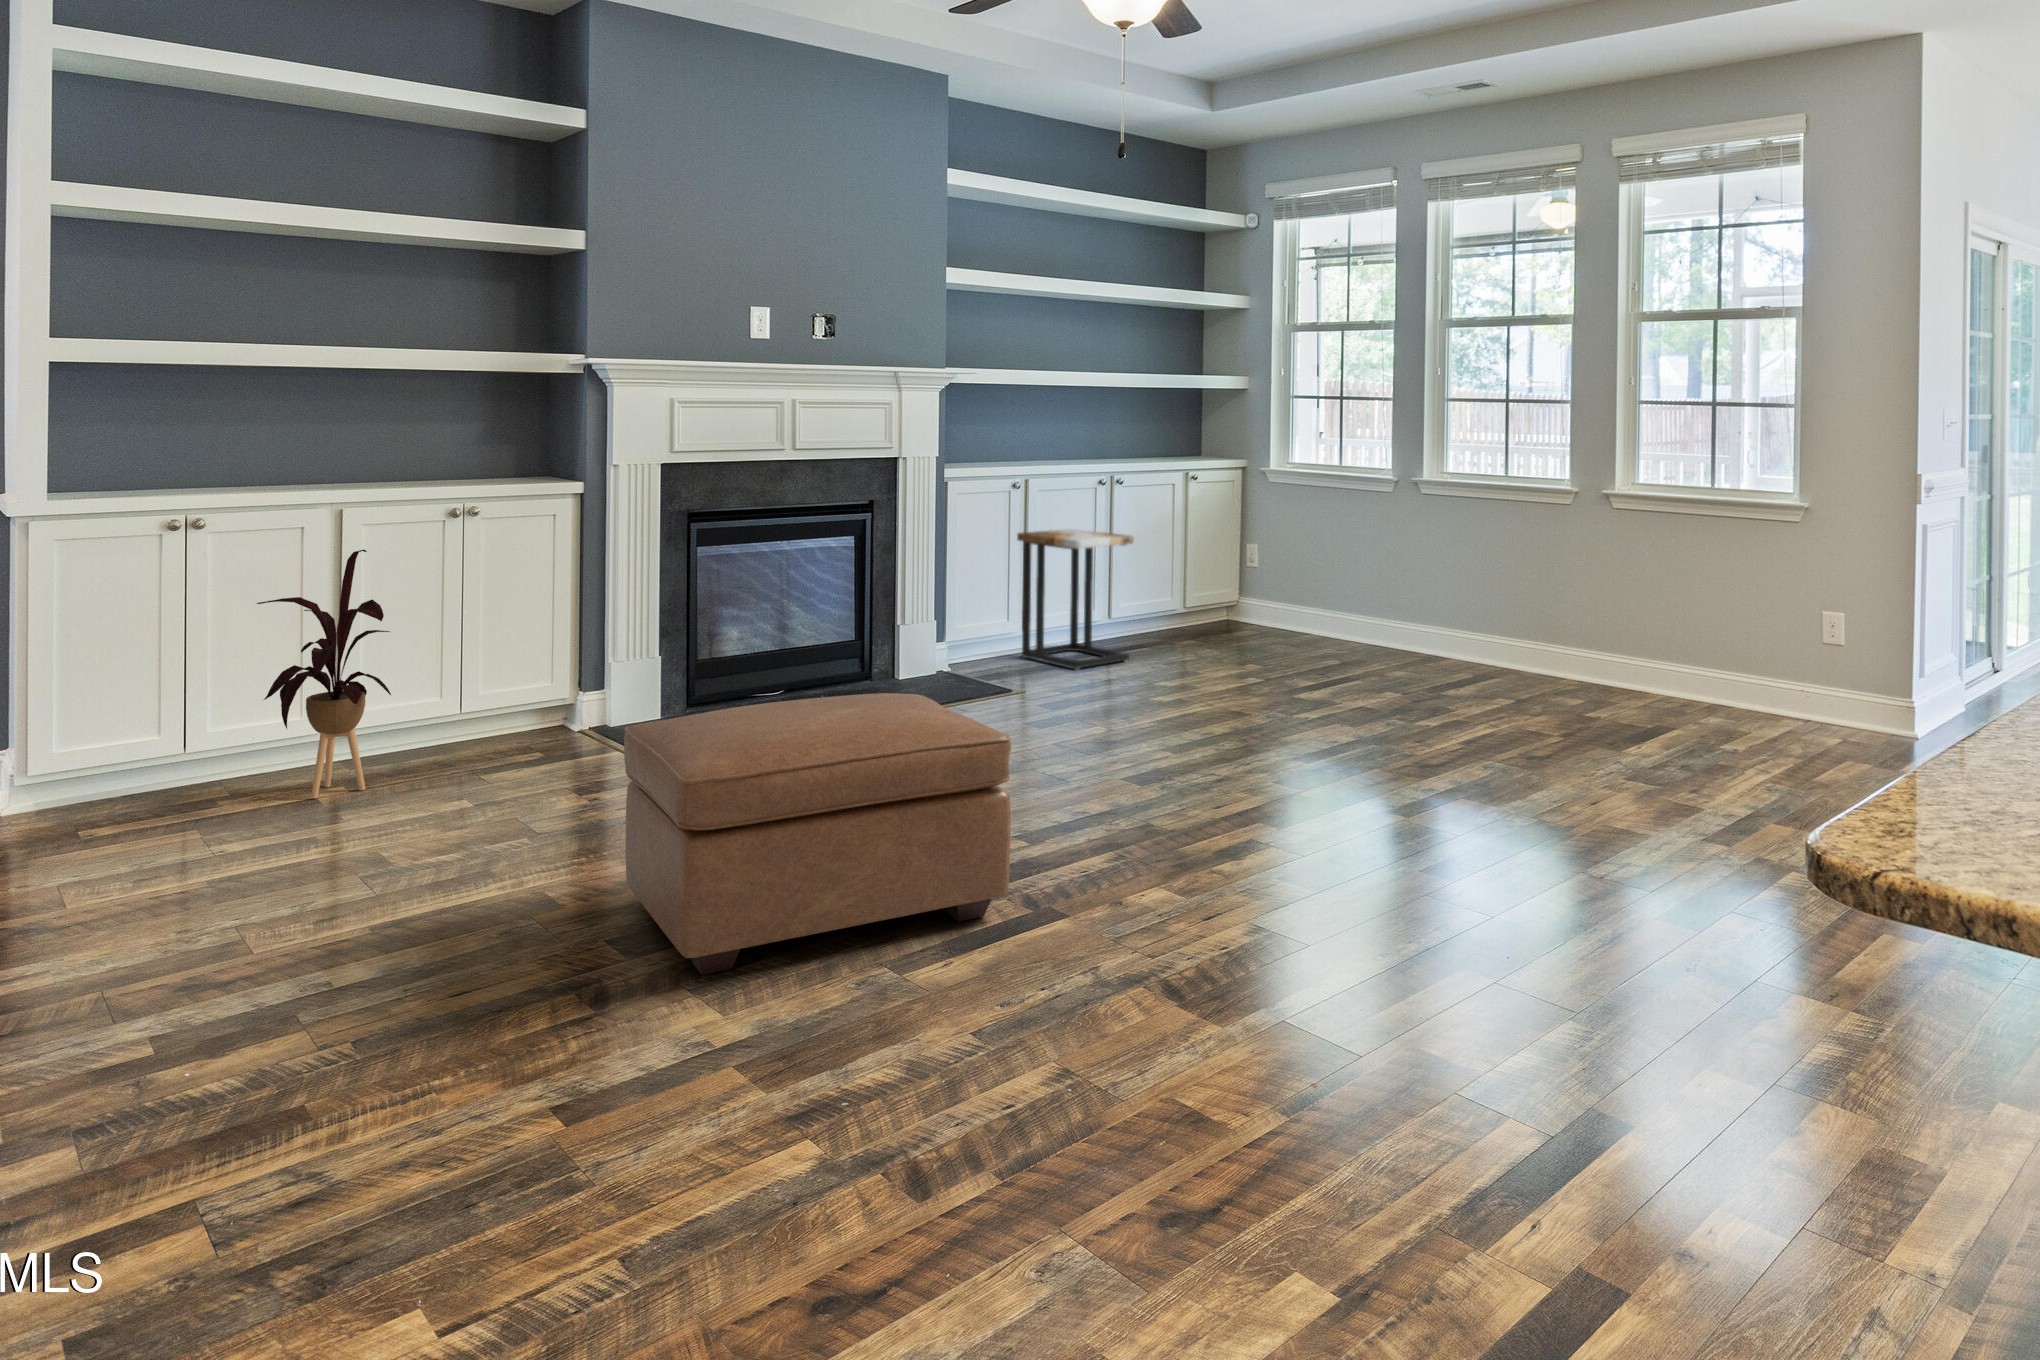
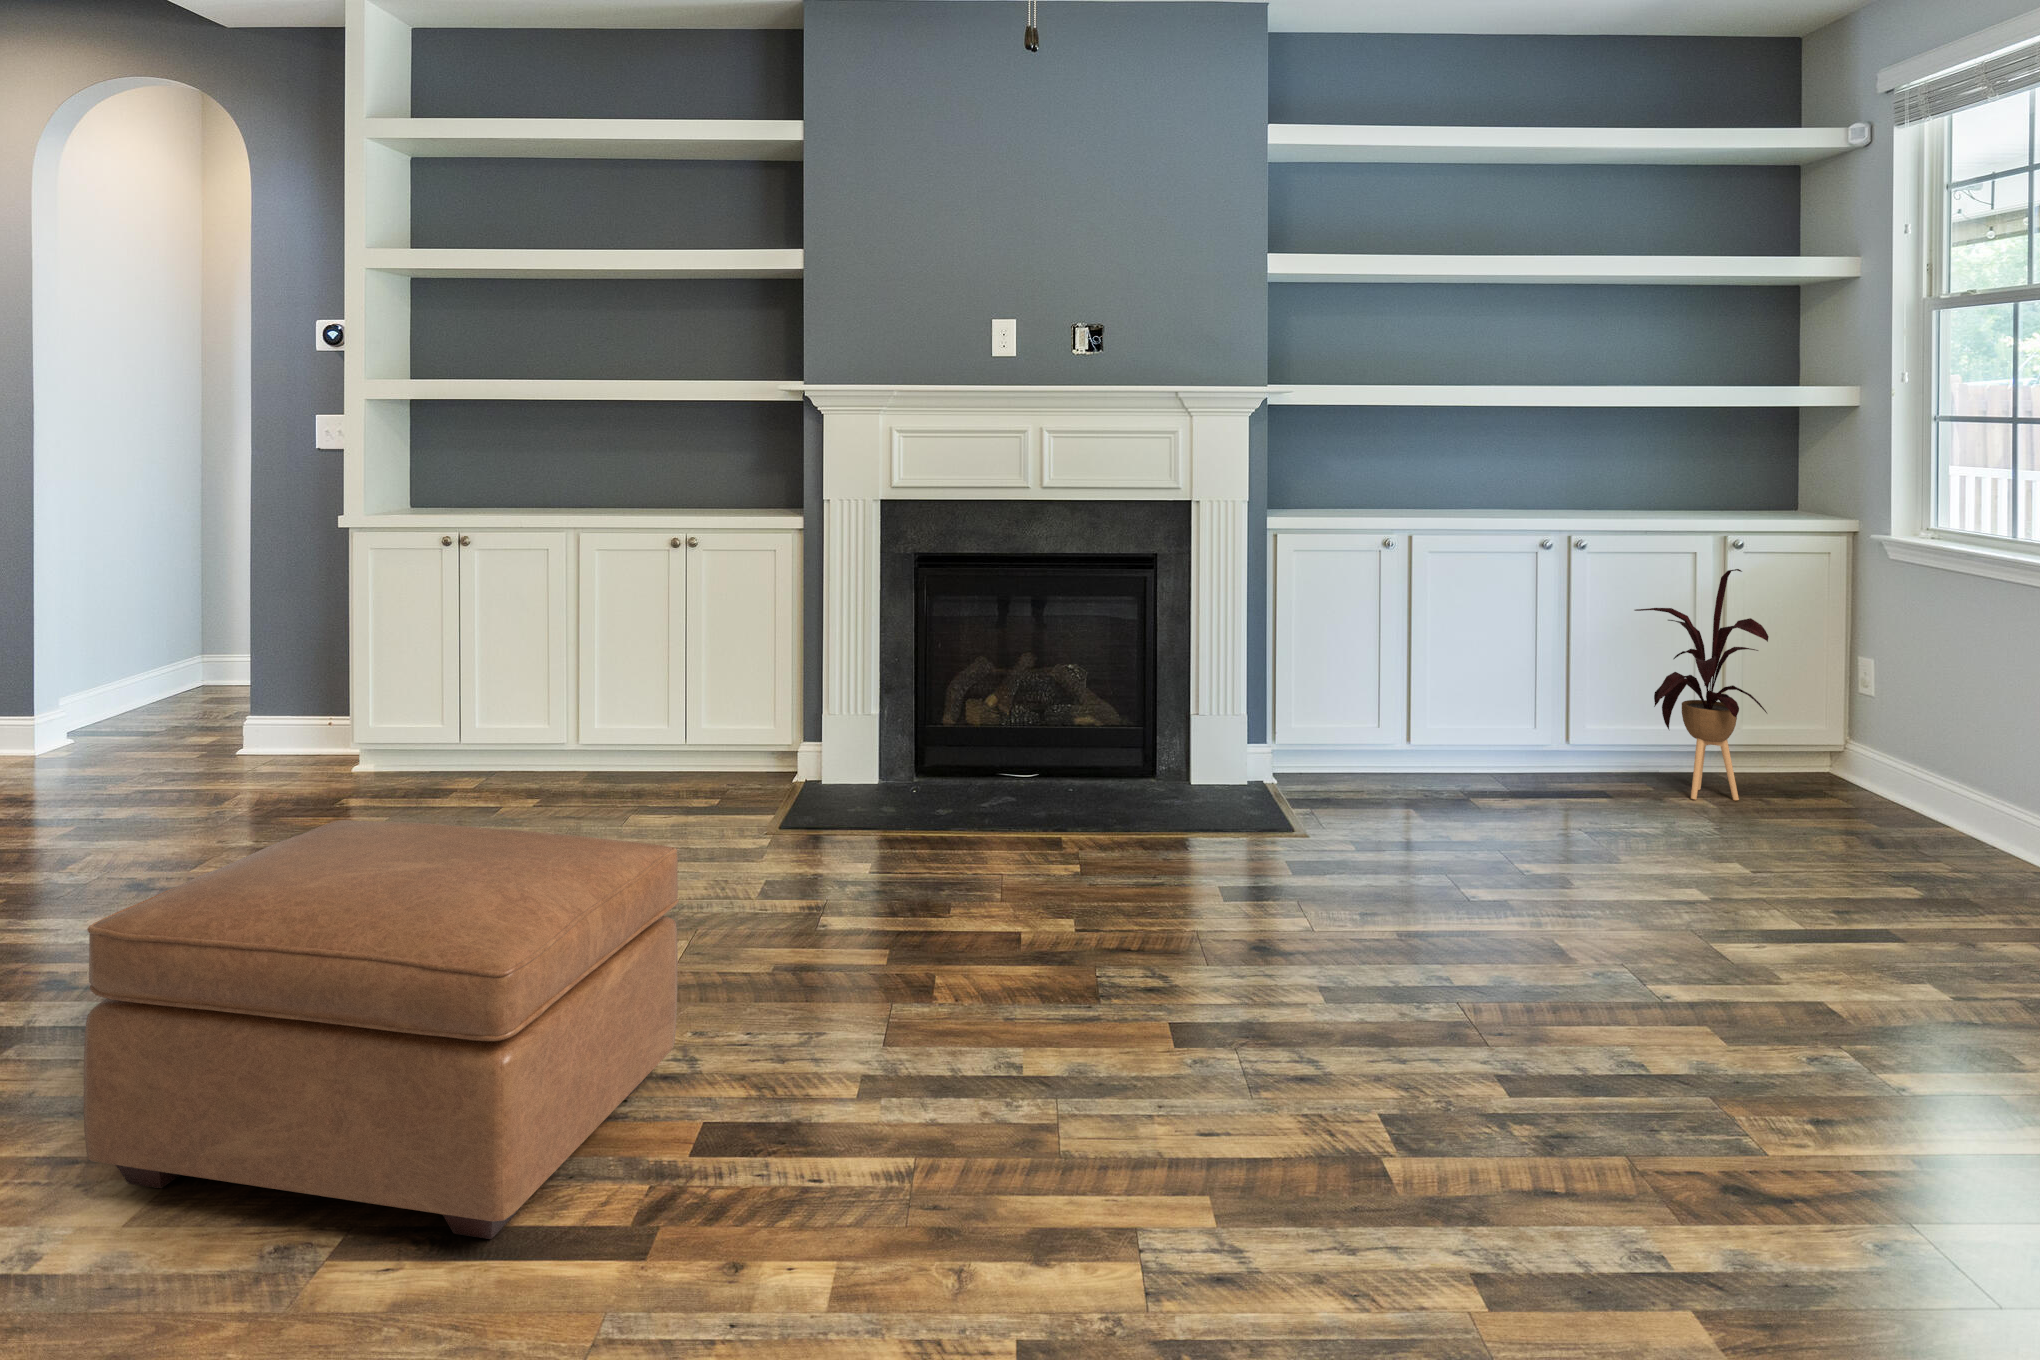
side table: present [1017,529,1134,669] -> none [1388,605,1538,812]
house plant: present [257,549,391,798] -> present [1635,569,1769,800]

